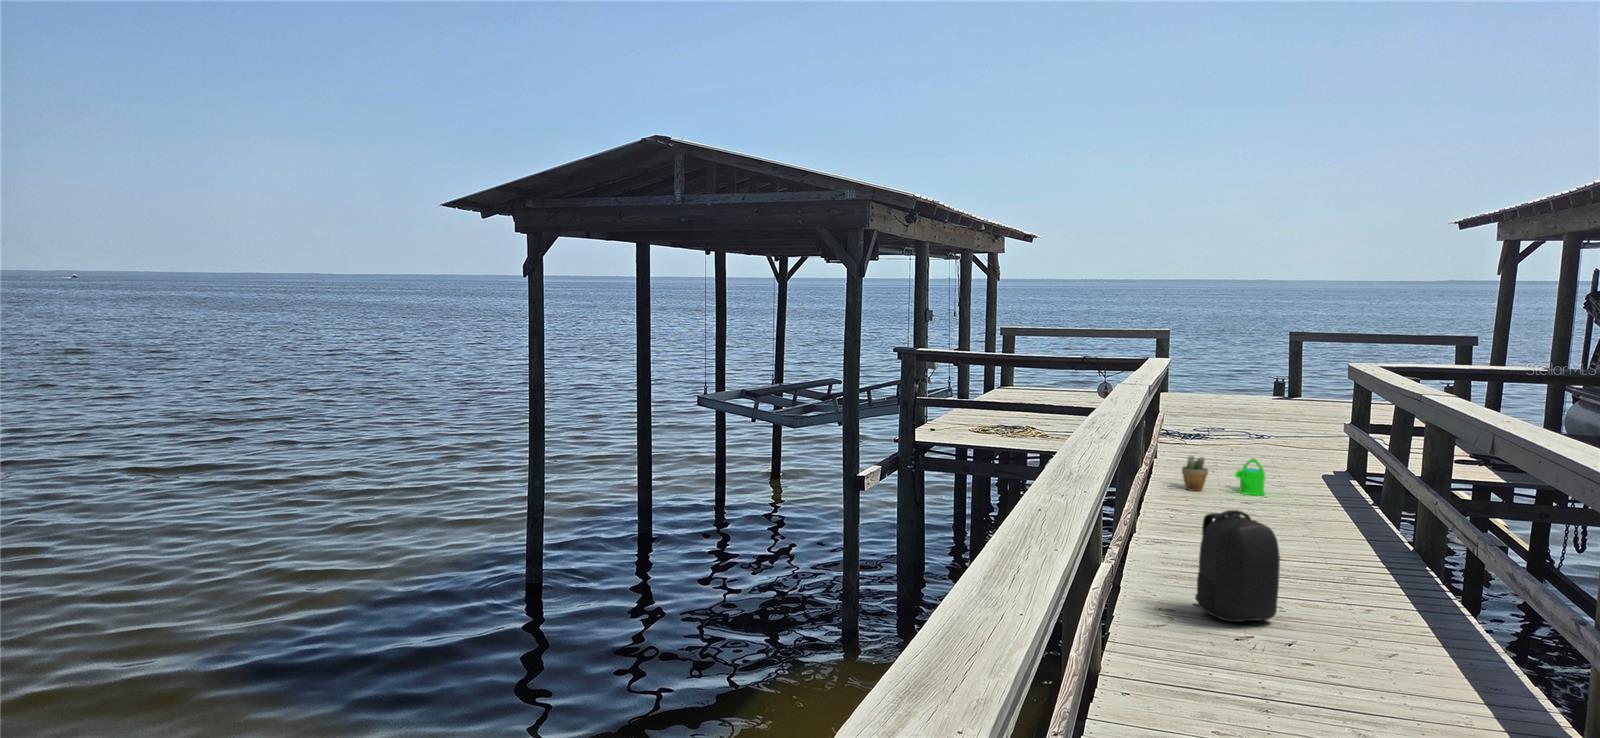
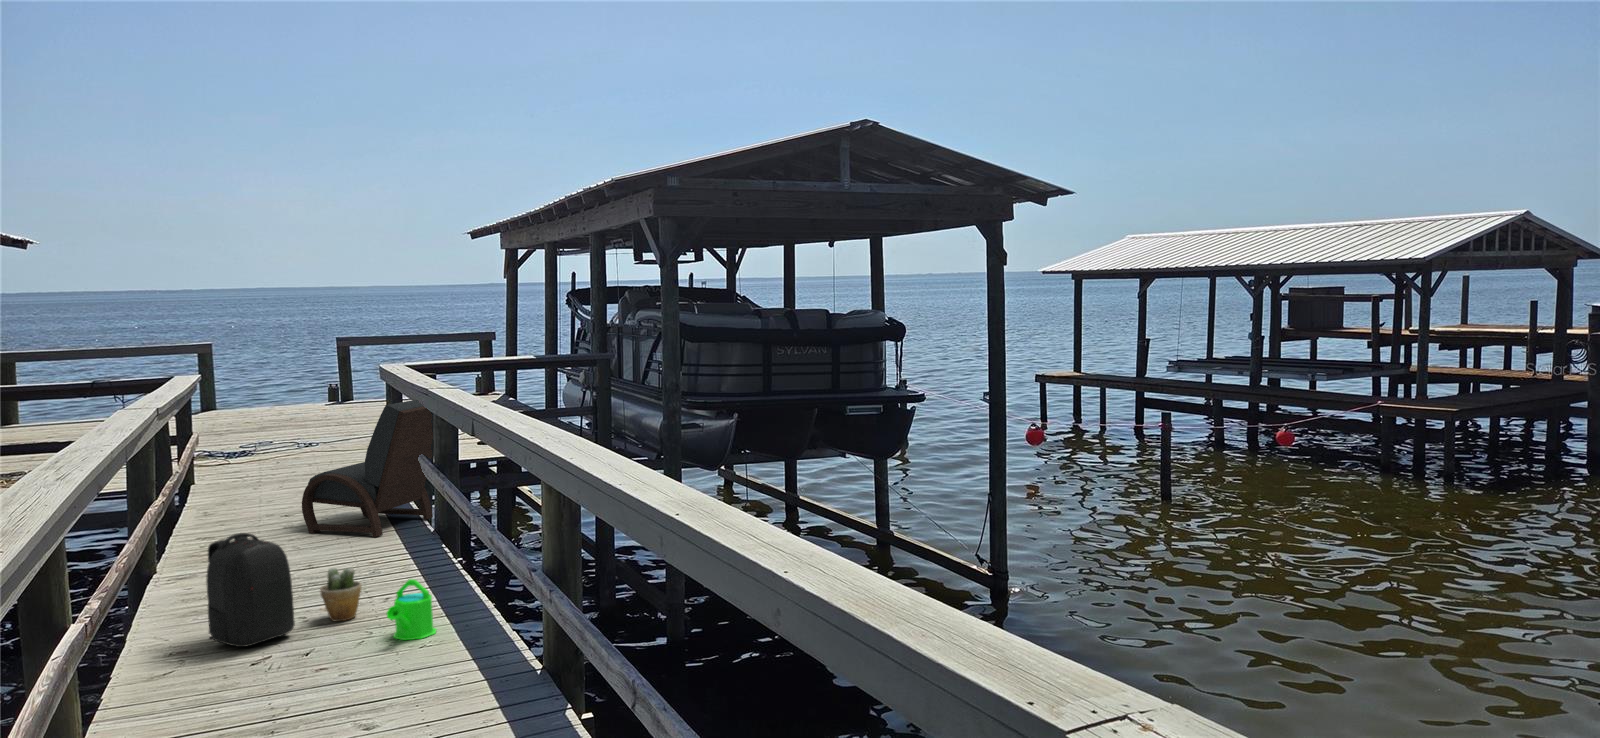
lounge chair: none [1270,402,1446,543] -> present [302,400,433,537]
potted plant: present [1182,456,1208,491] -> present [320,568,362,621]
watering can: present [1235,458,1265,495] -> present [387,579,436,640]

